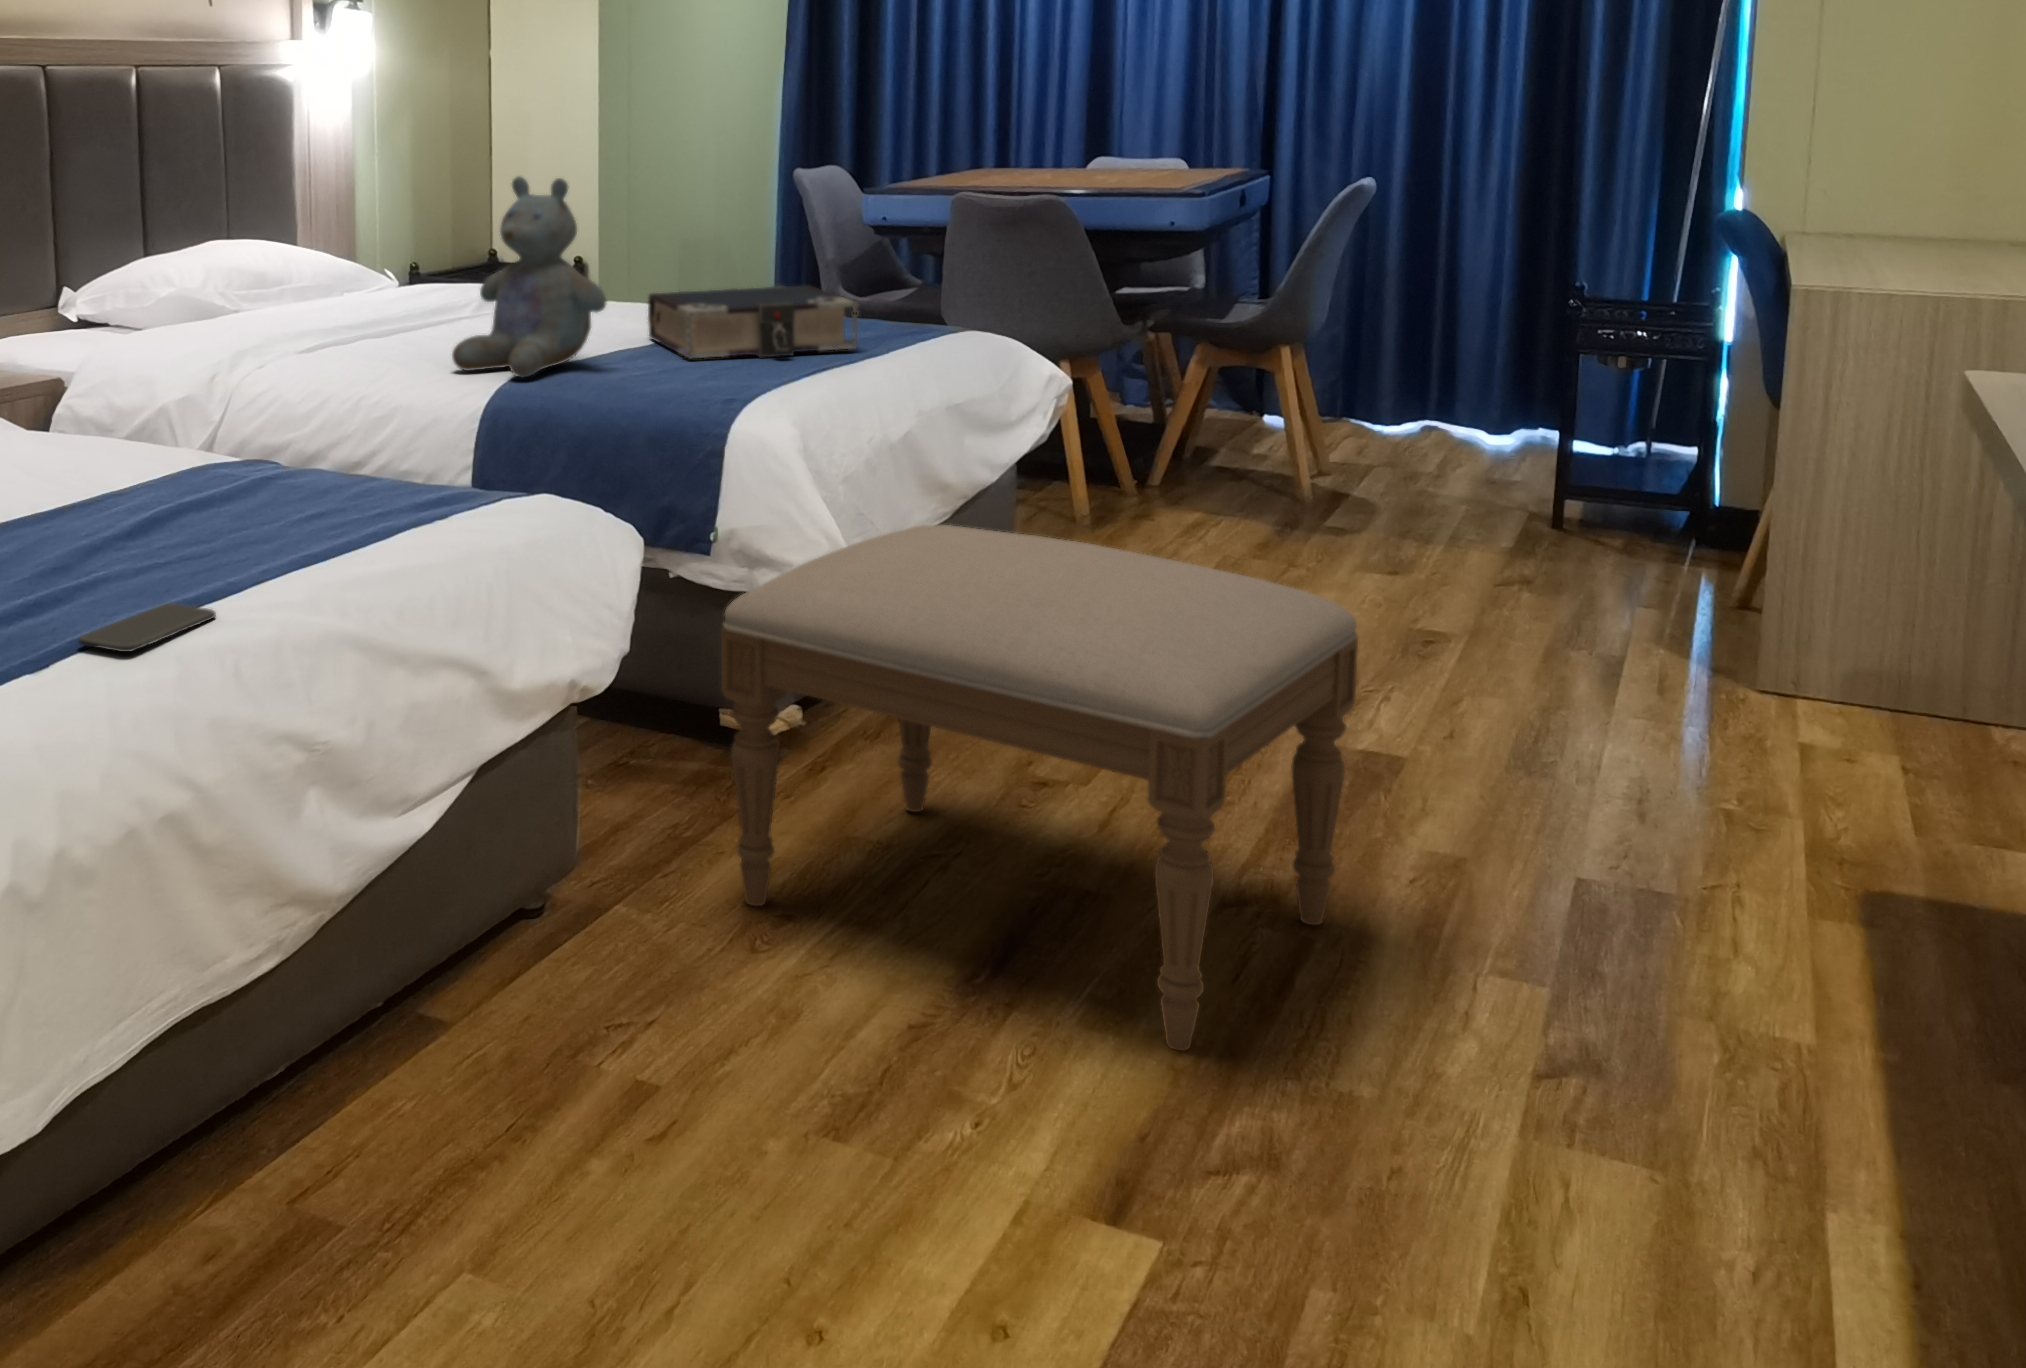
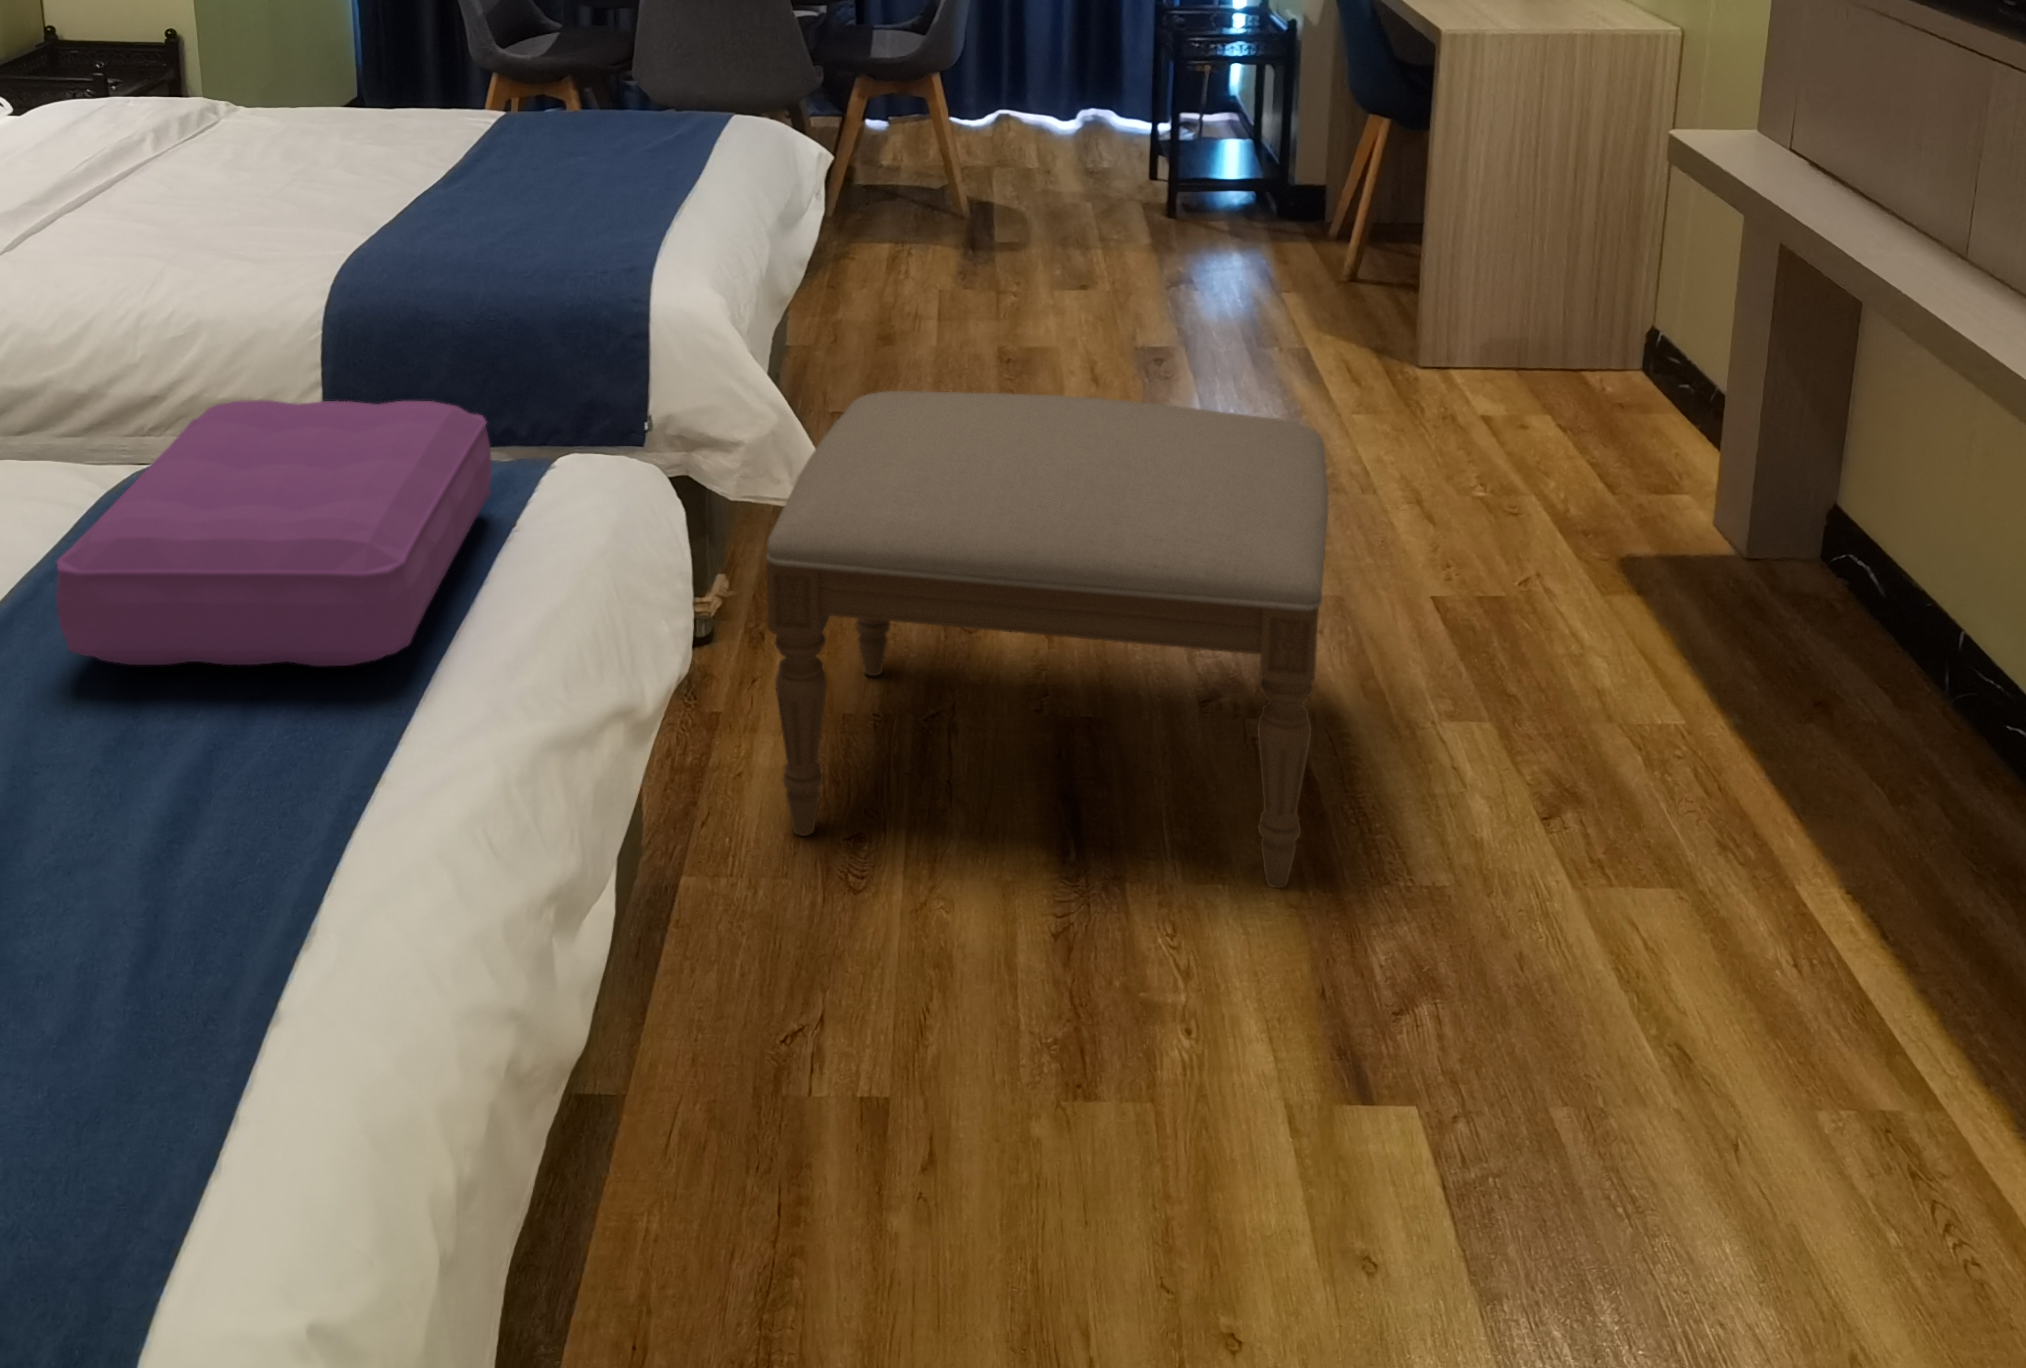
stuffed bear: present [452,176,606,377] -> none [239,20,422,264]
book: present [648,285,858,358] -> none [414,97,664,207]
pillow: none [48,387,433,563] -> present [56,400,492,666]
smartphone: present [79,603,216,652] -> none [293,750,419,856]

